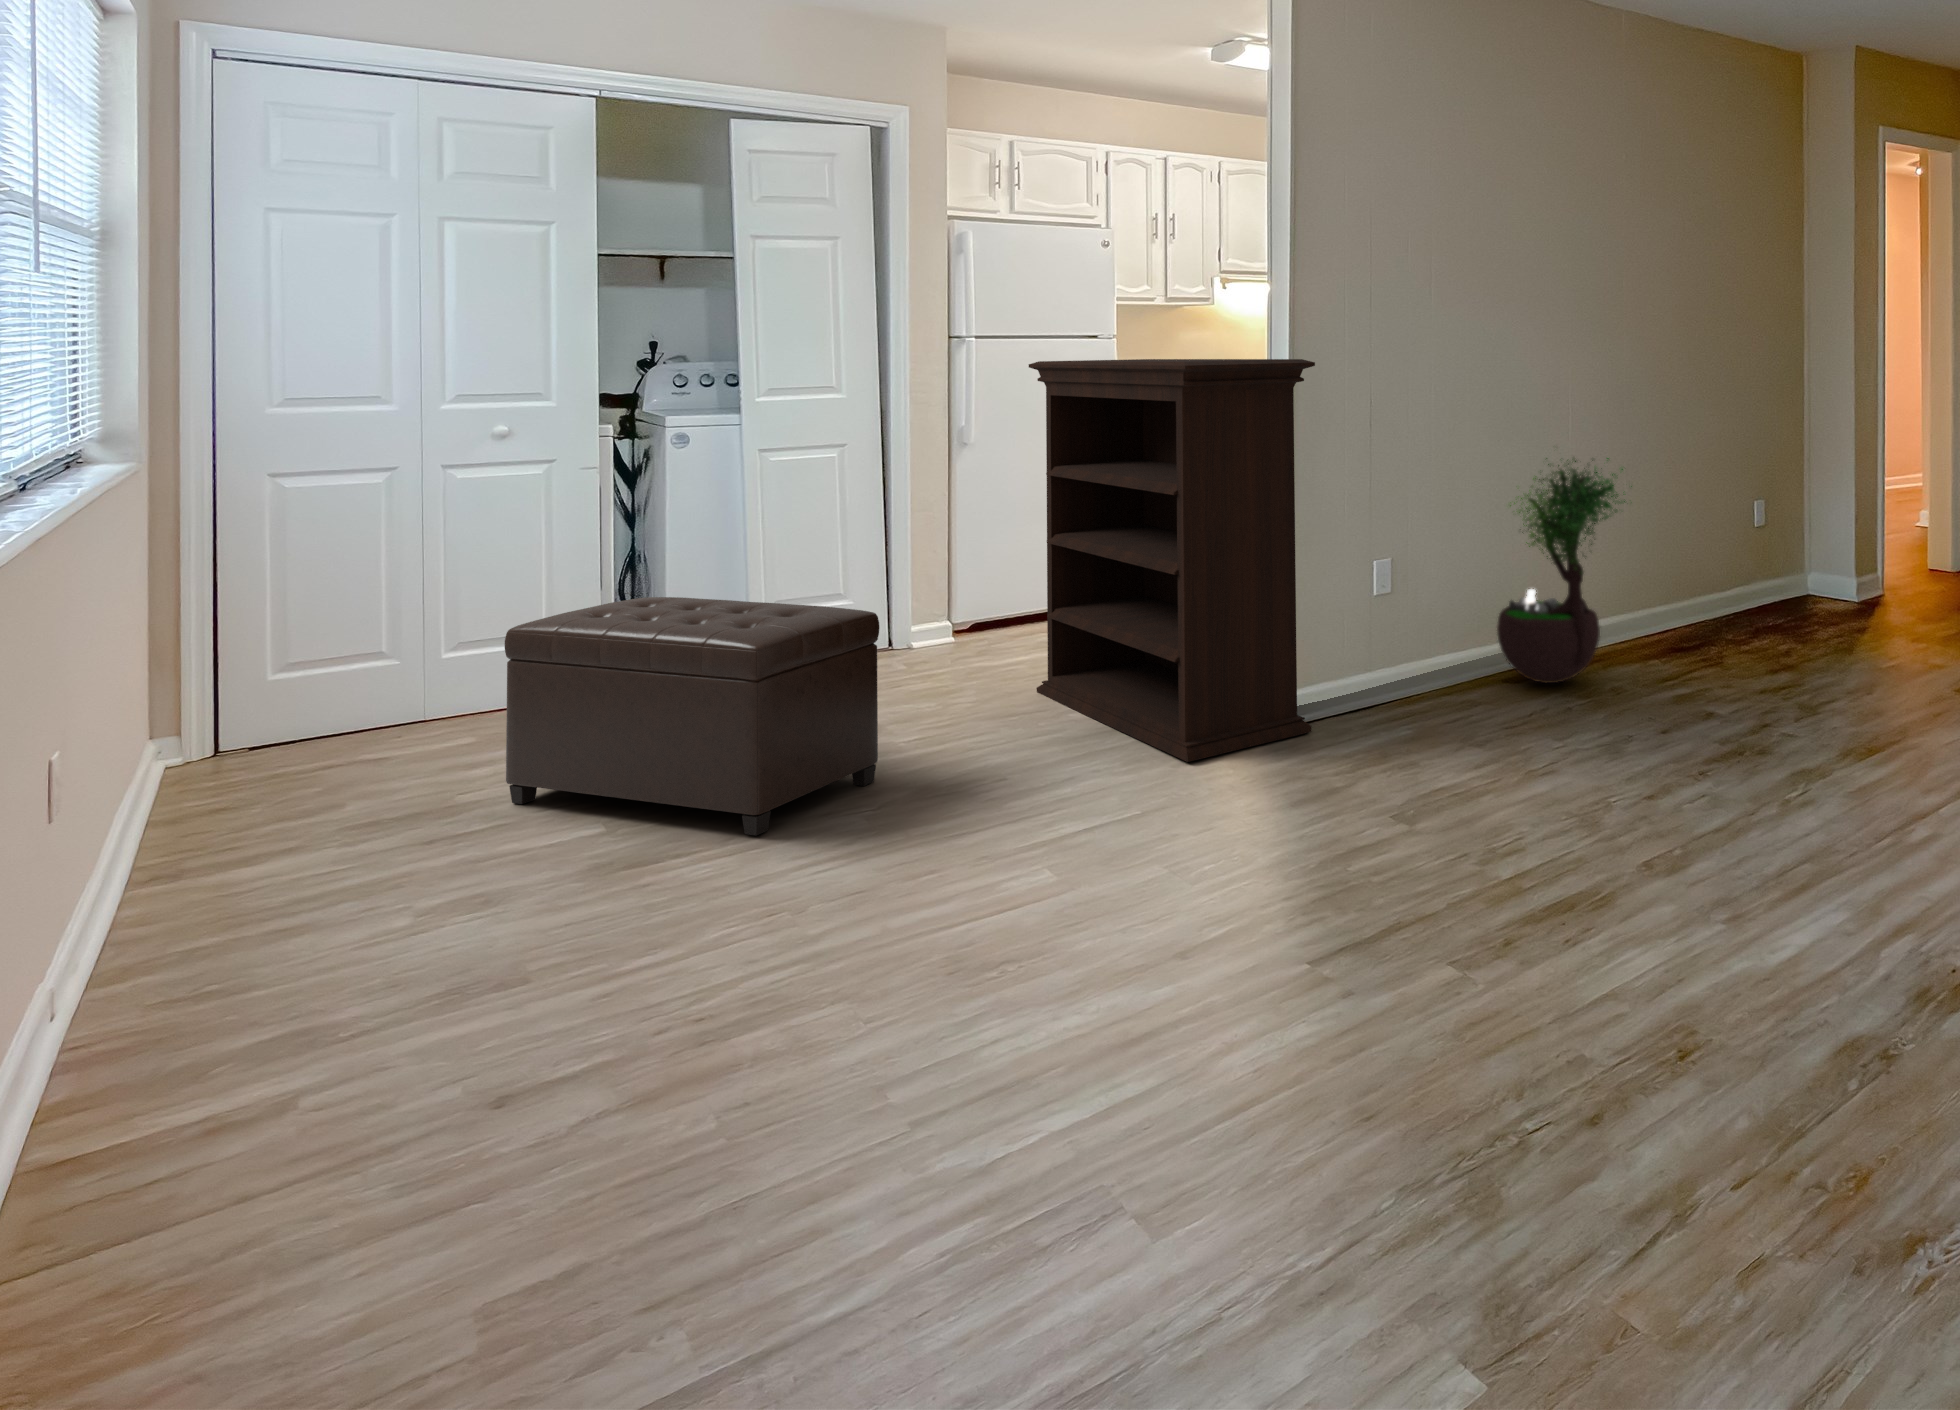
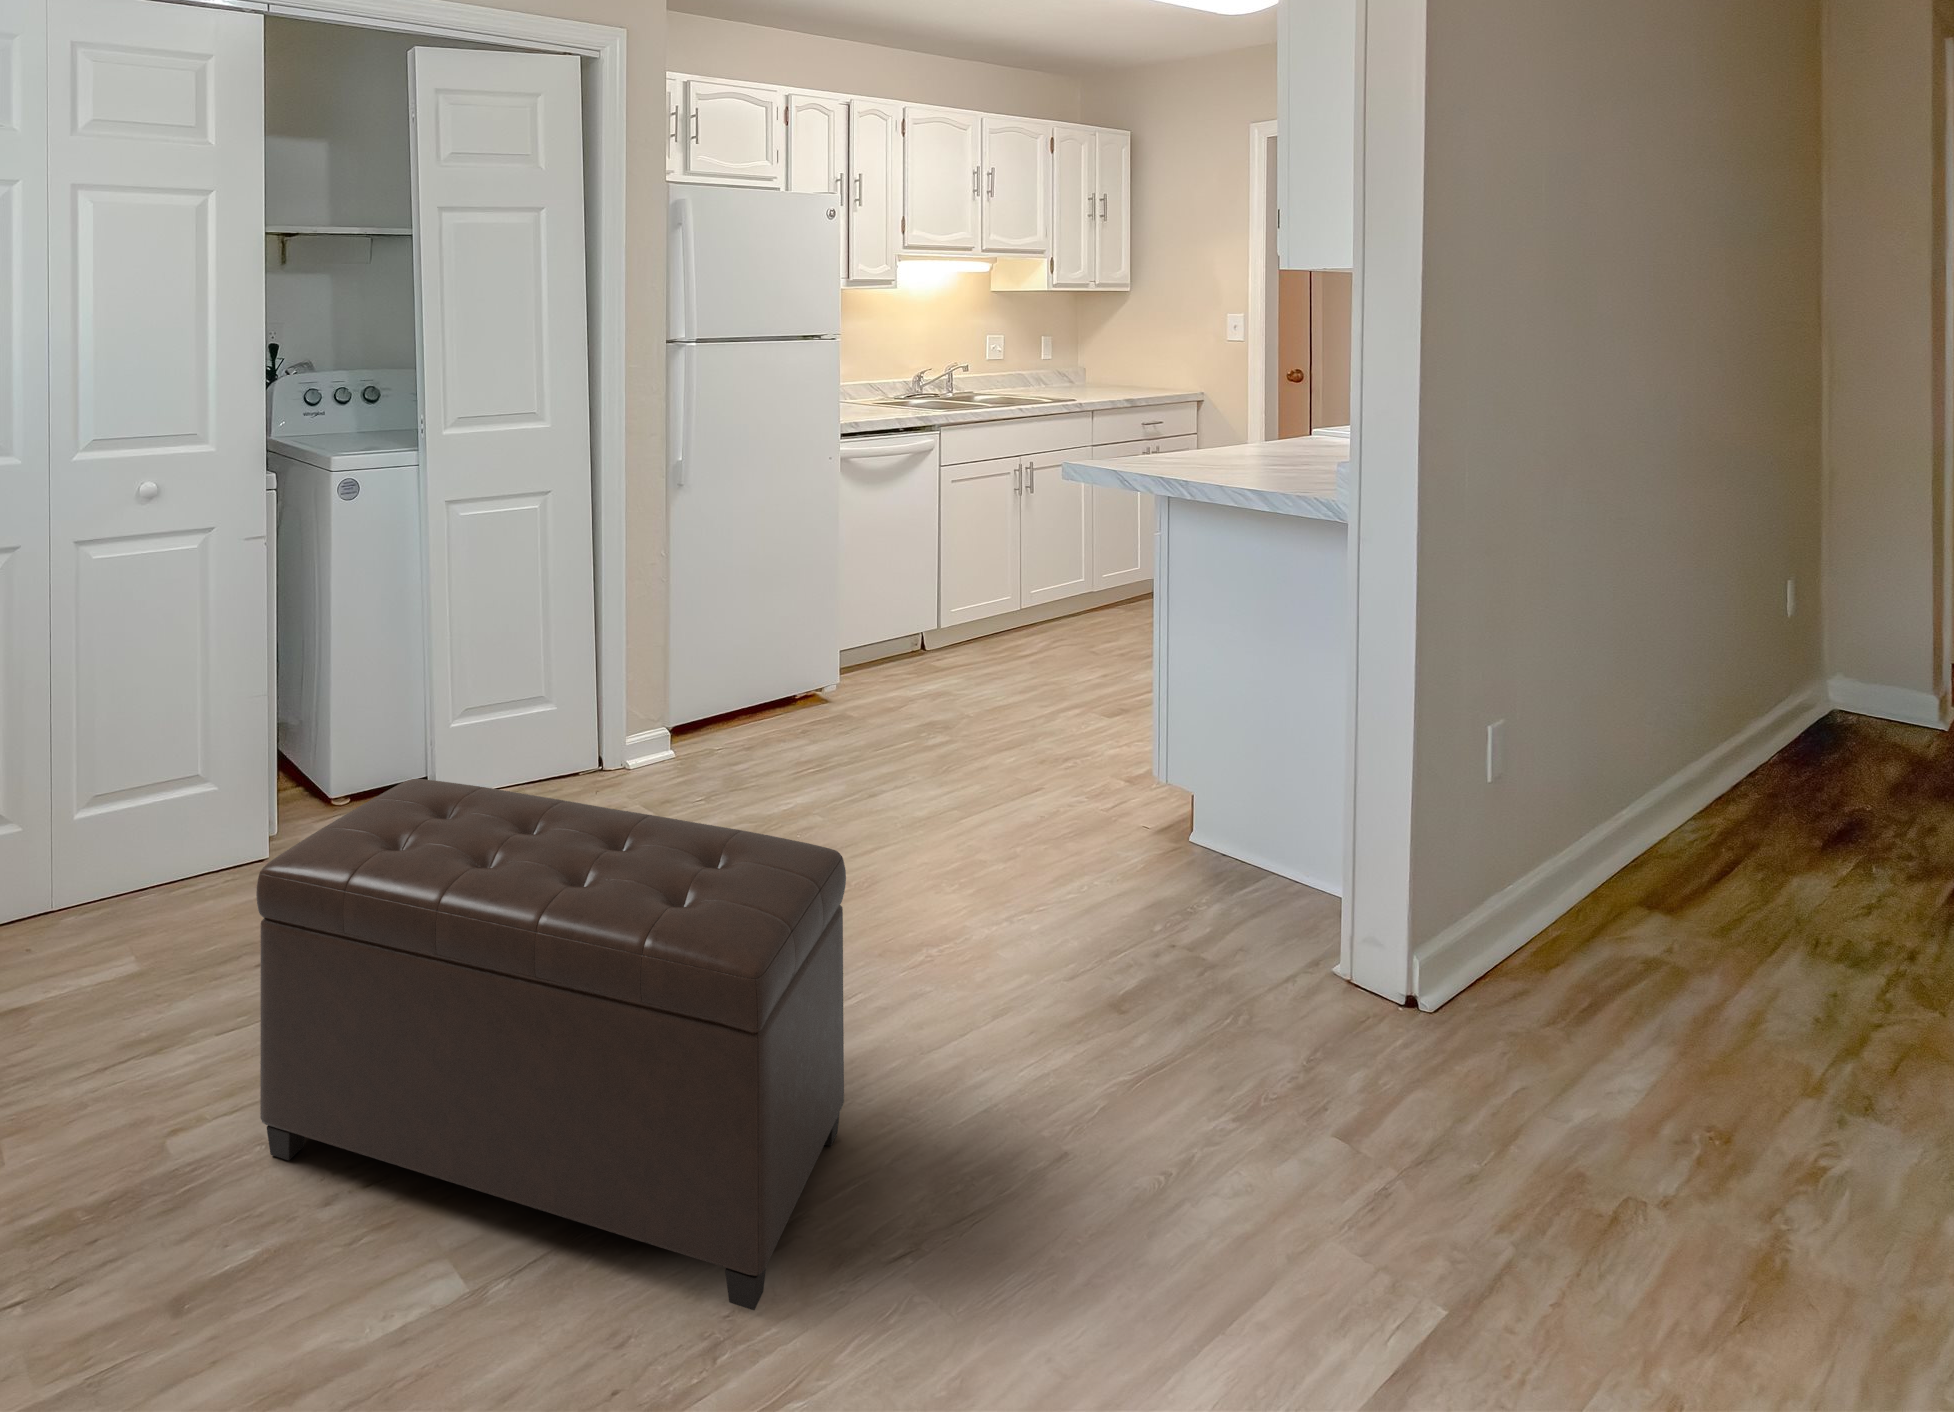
bookshelf: present [1029,359,1315,762] -> none [895,395,1488,1116]
potted tree: present [1497,458,1632,683] -> none [1617,550,1898,922]

